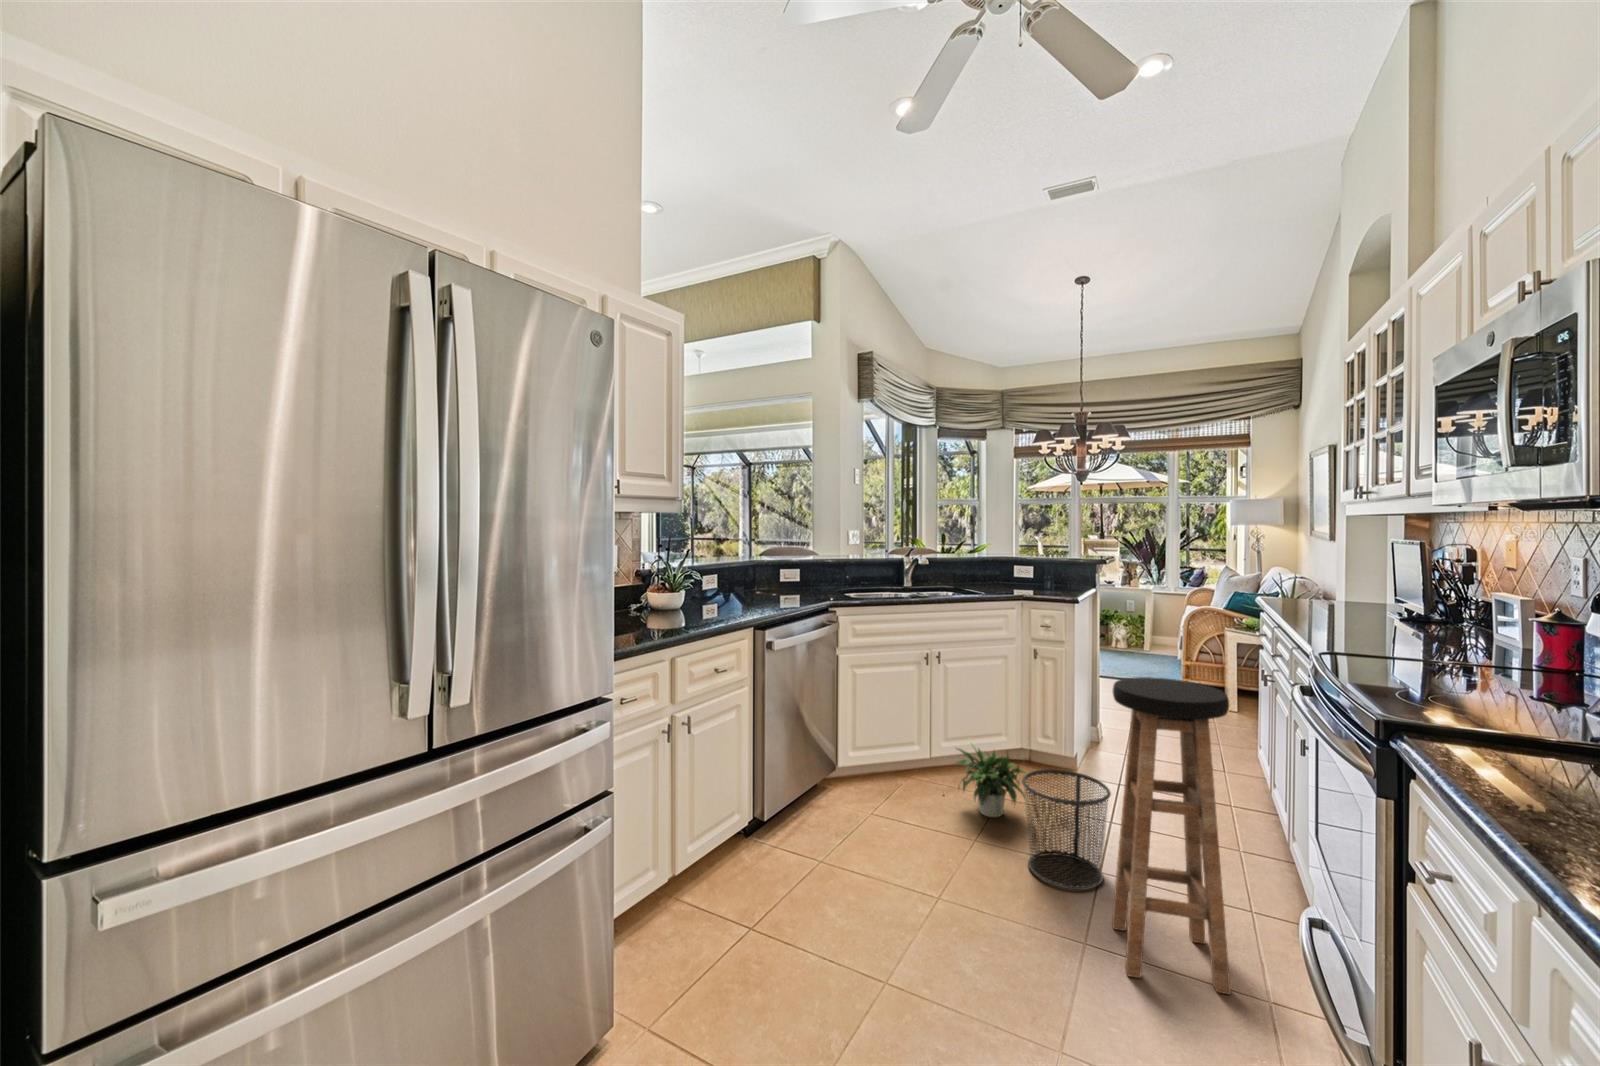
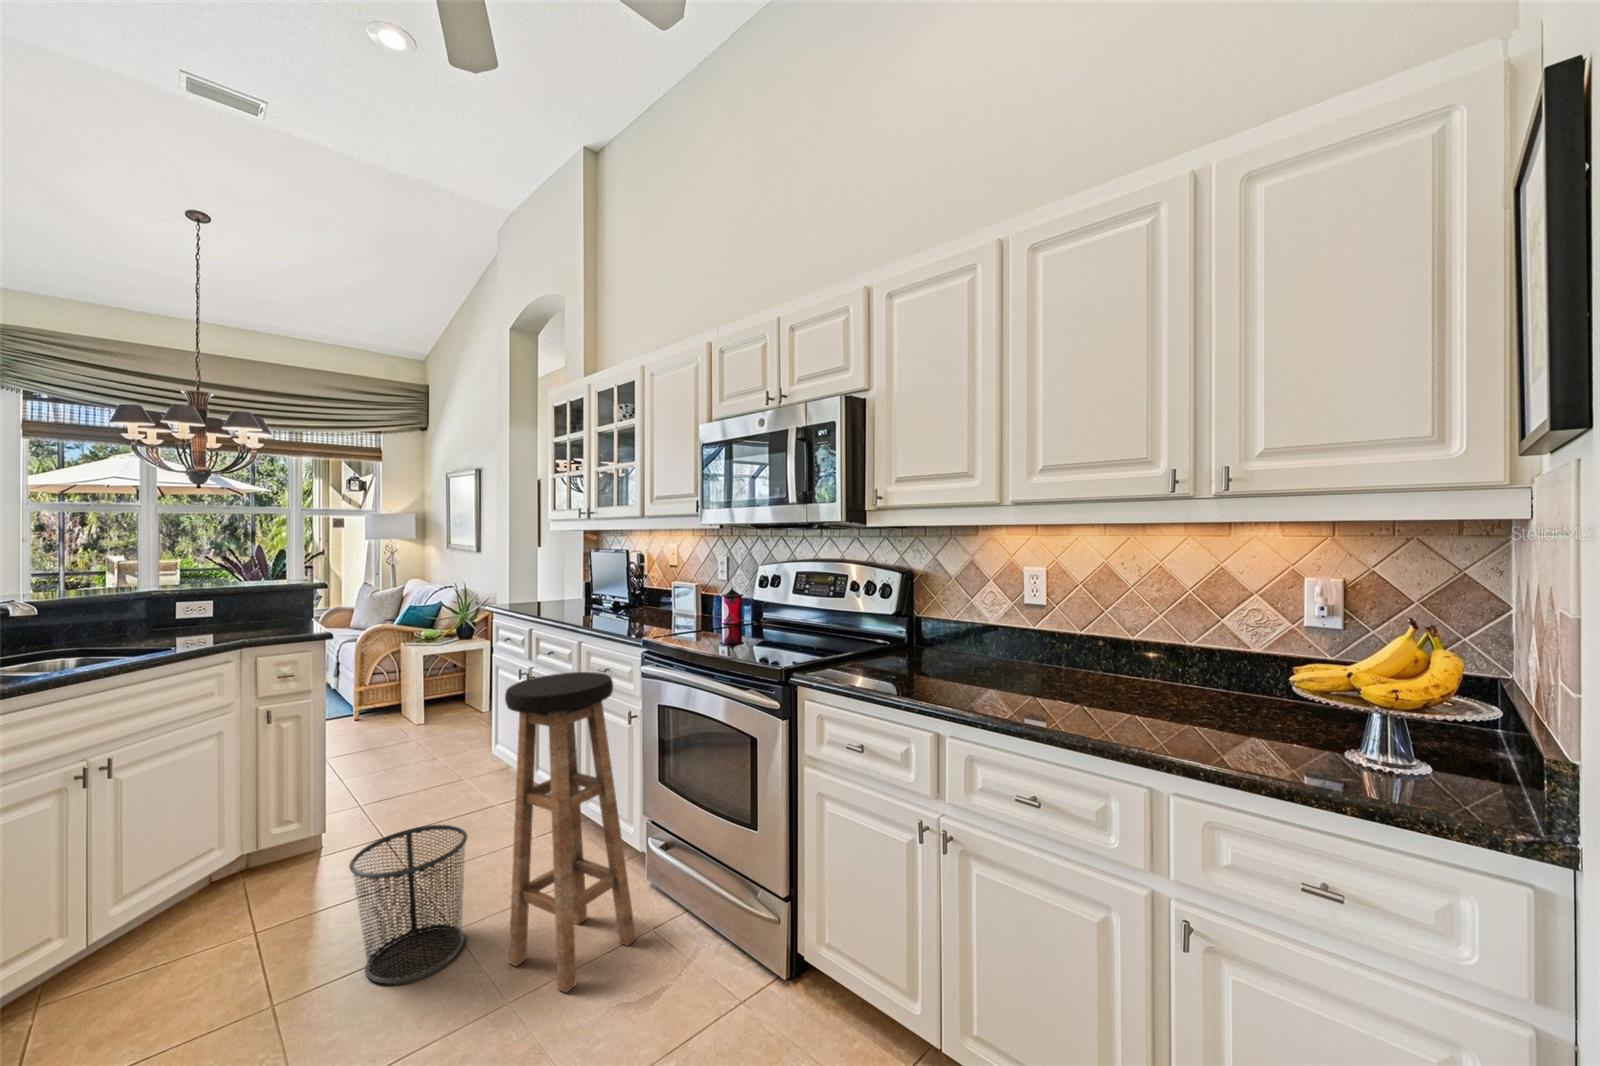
potted plant: present [955,748,1025,817] -> none [132,863,317,990]

